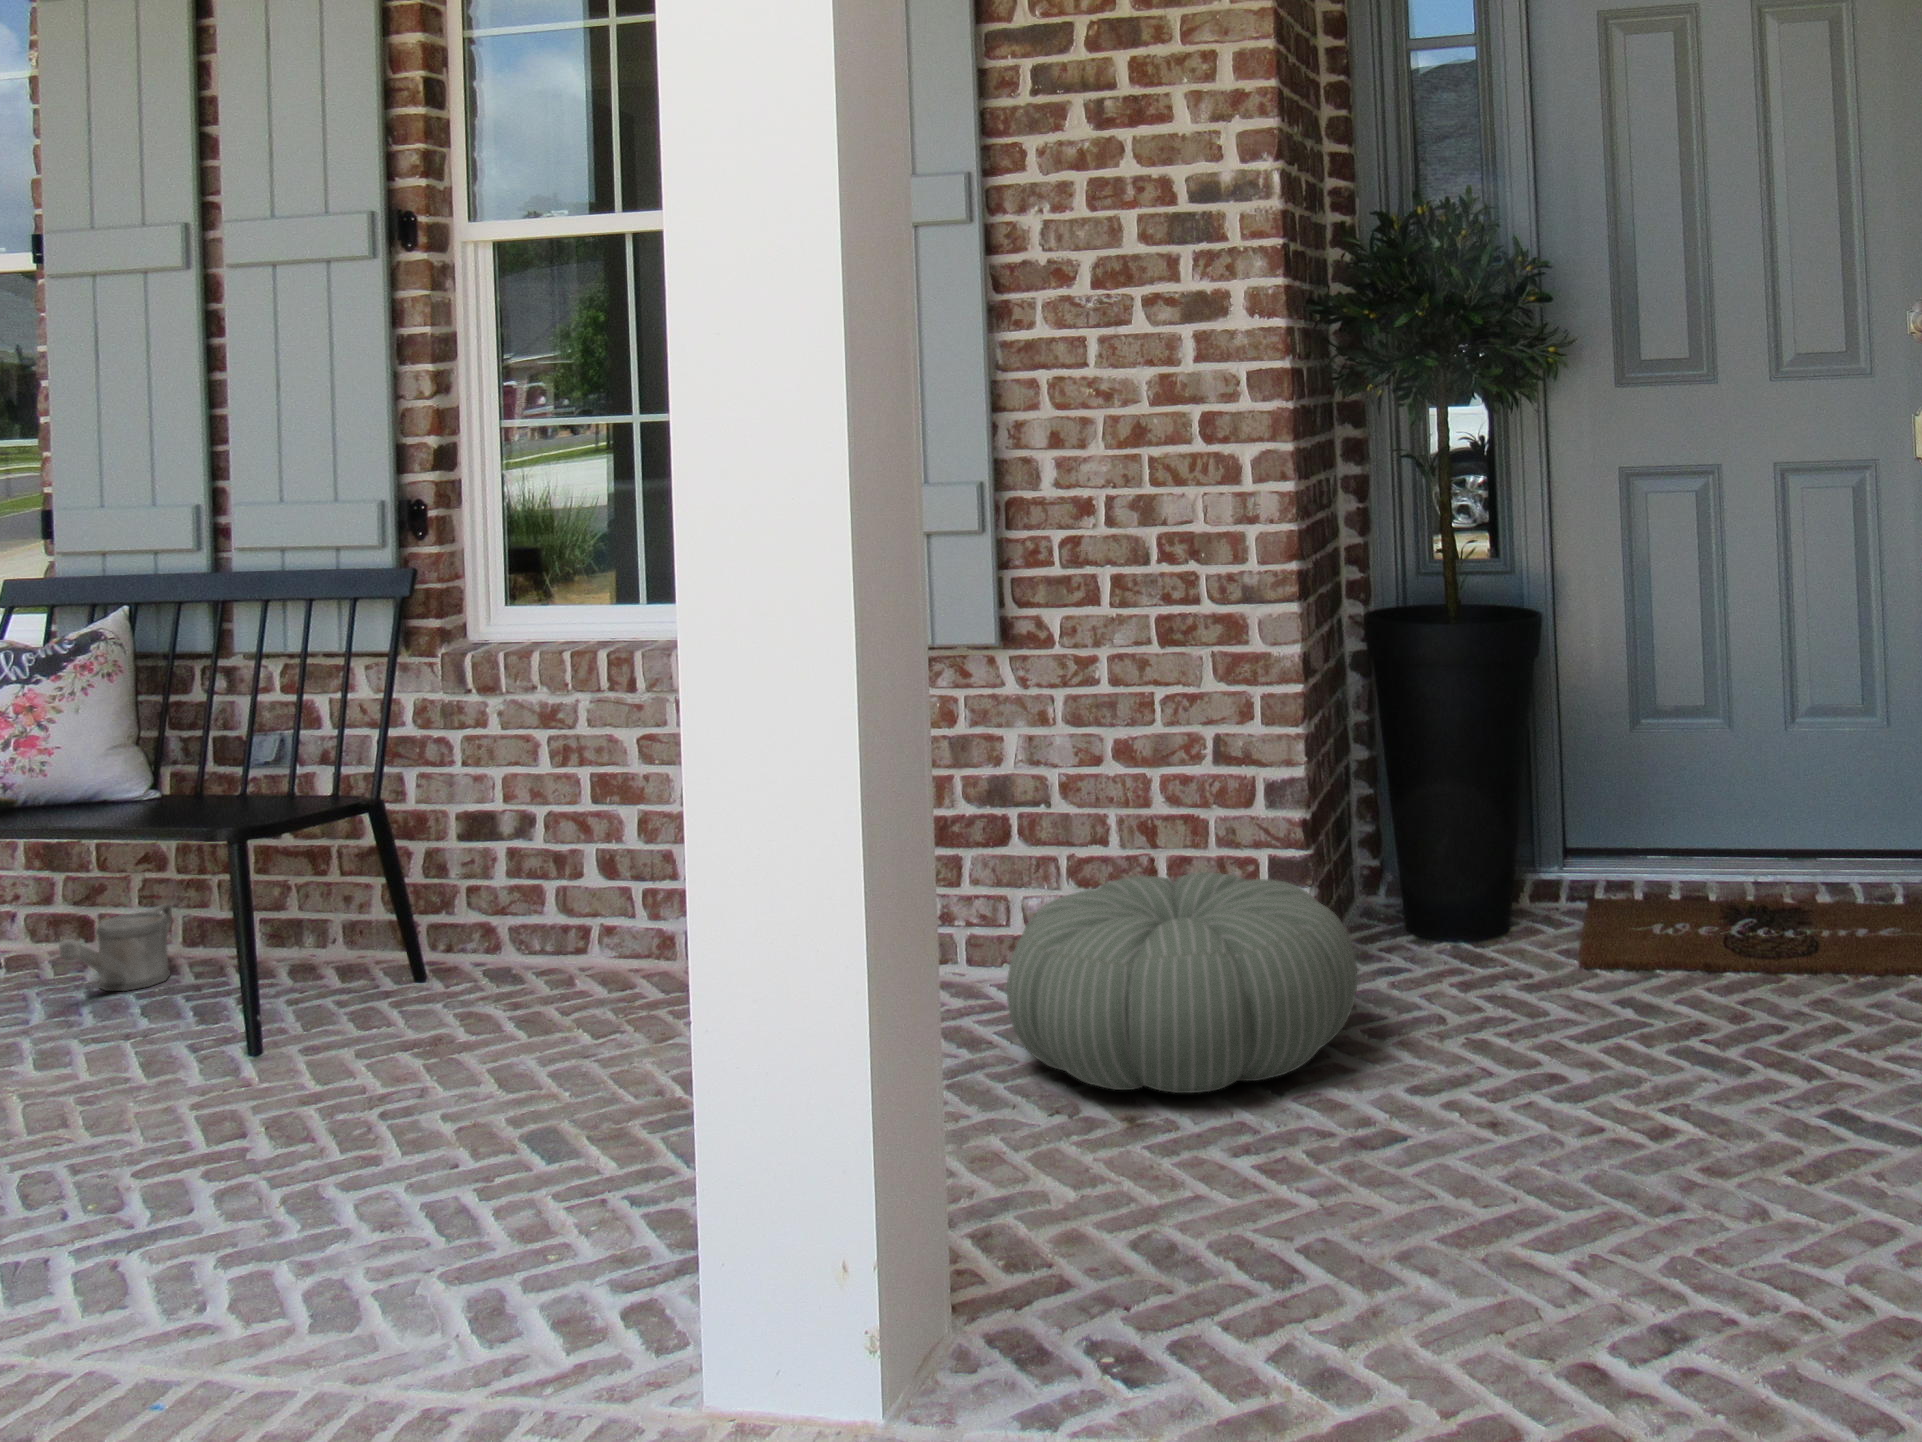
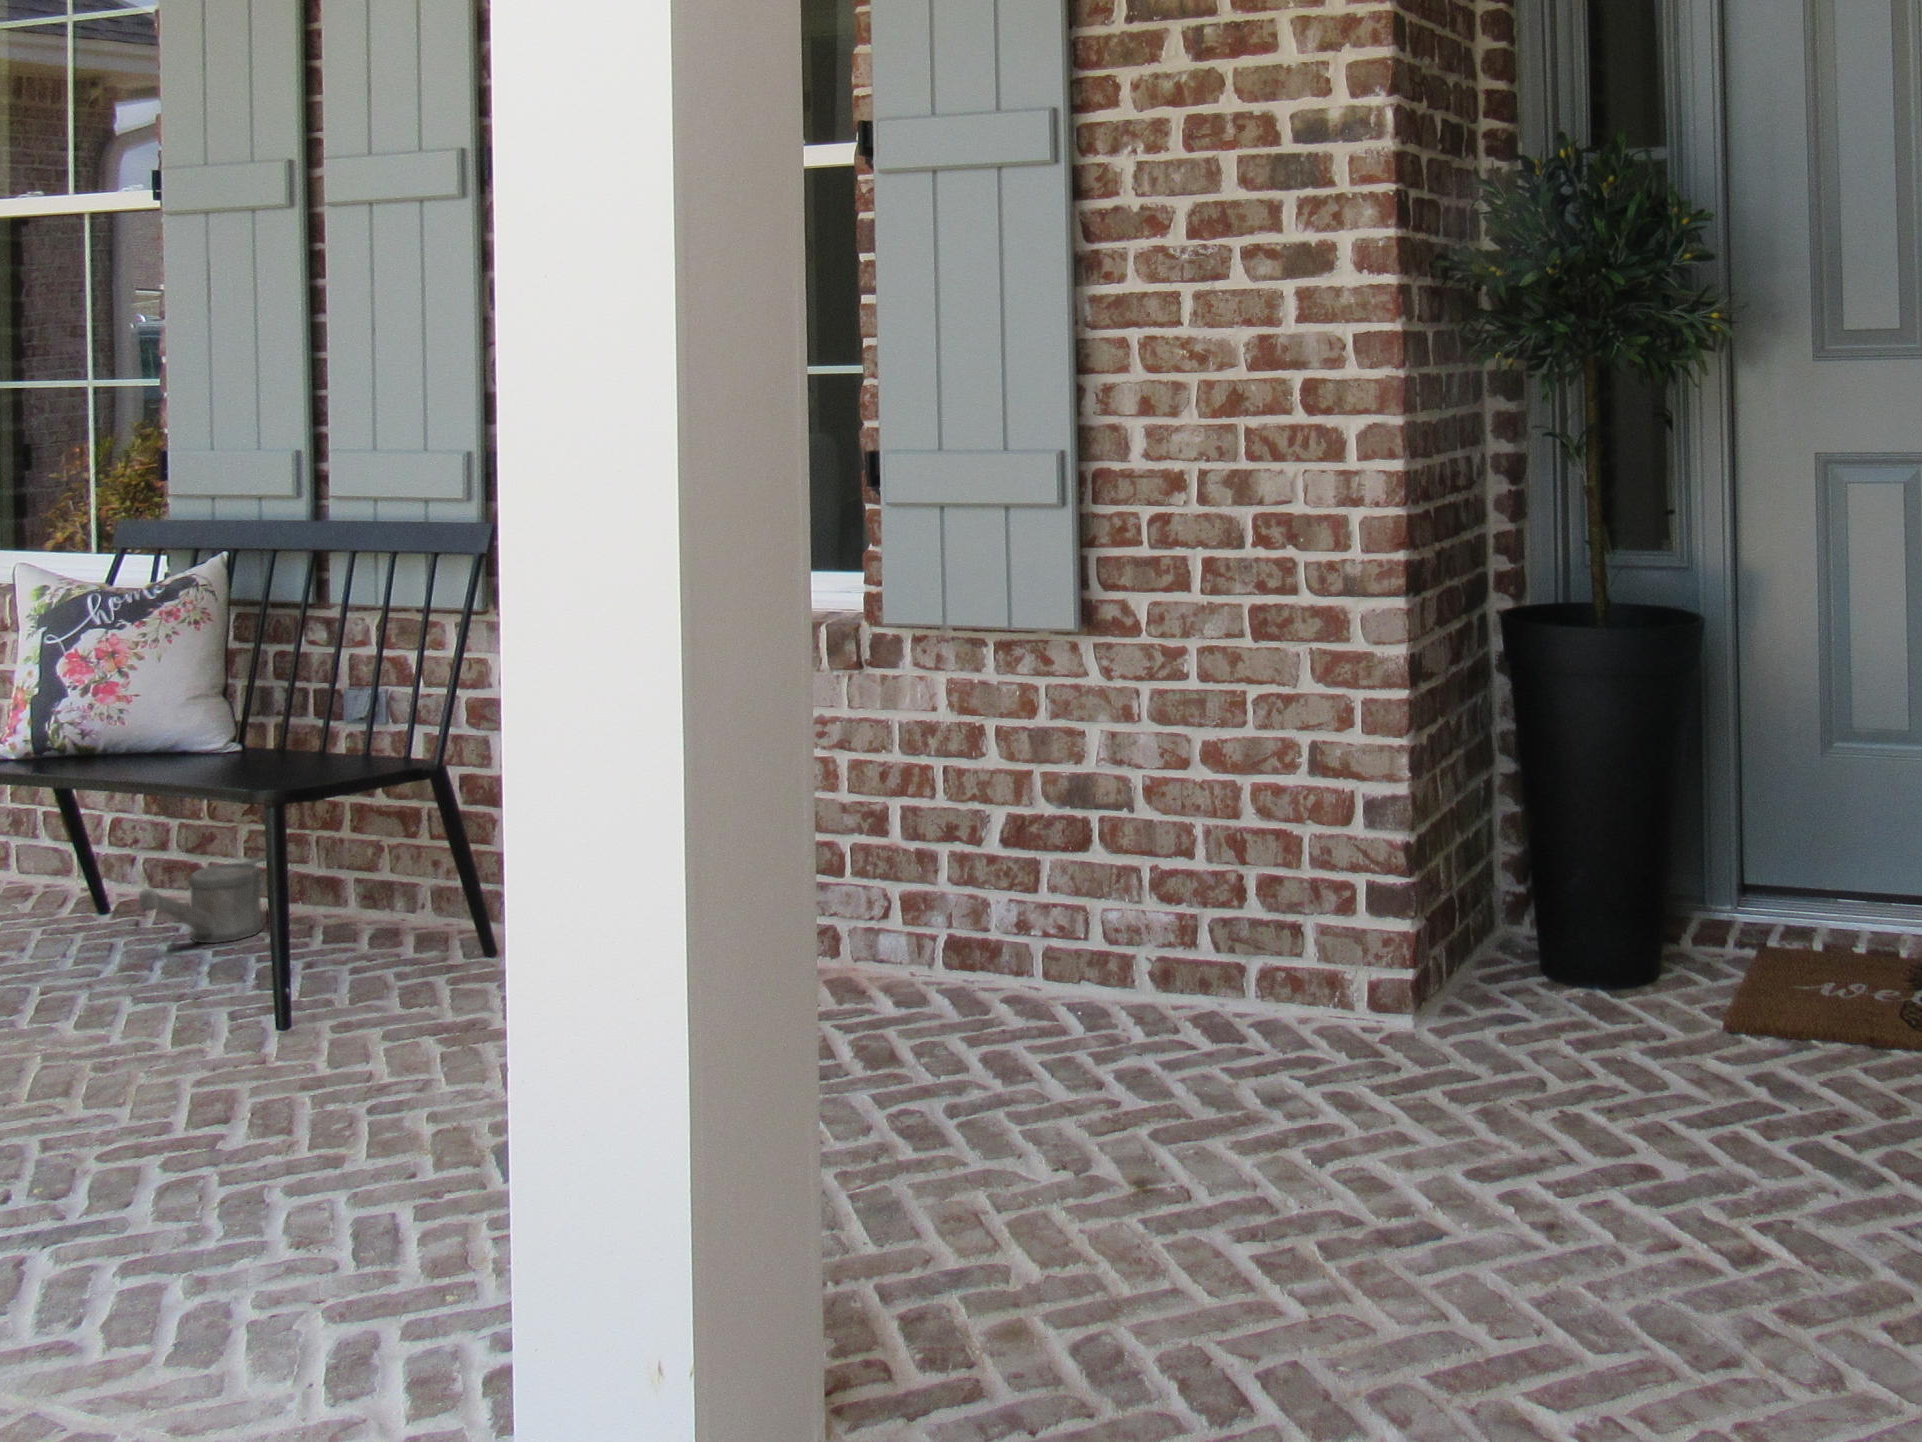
pouf: present [1007,872,1358,1093] -> none [1032,897,1433,1157]

